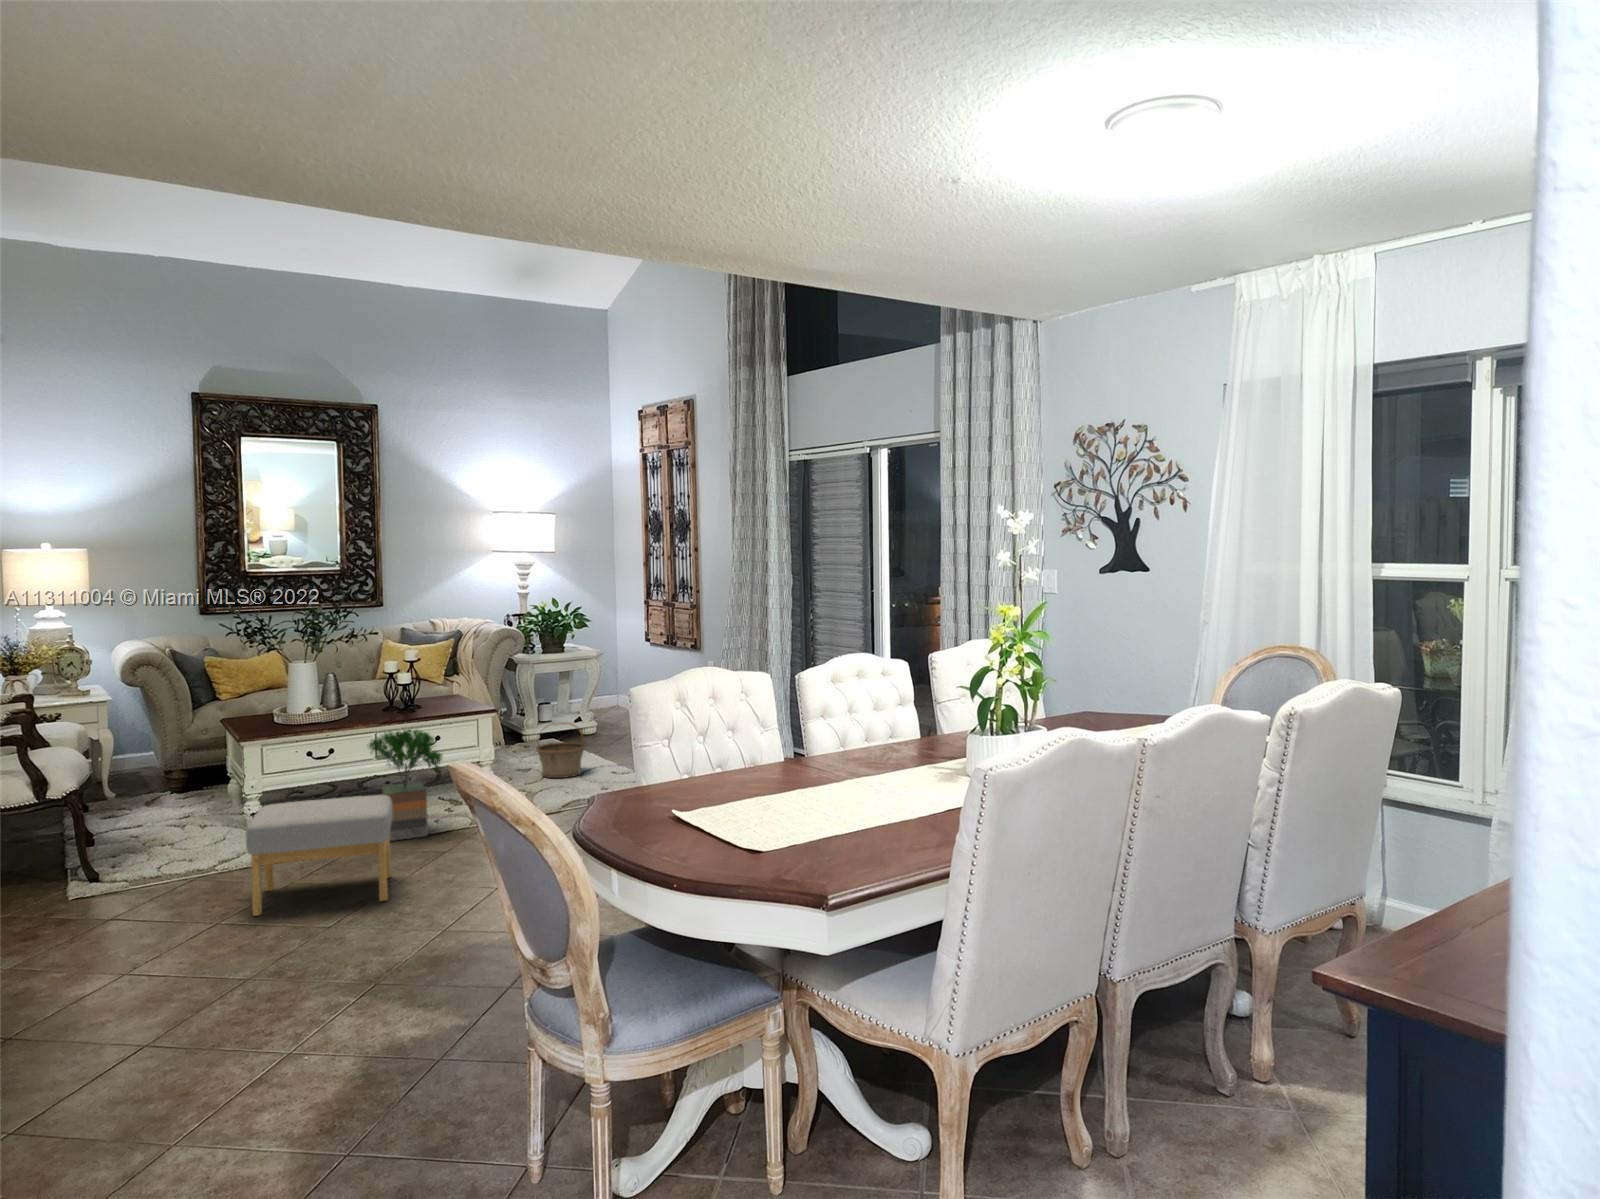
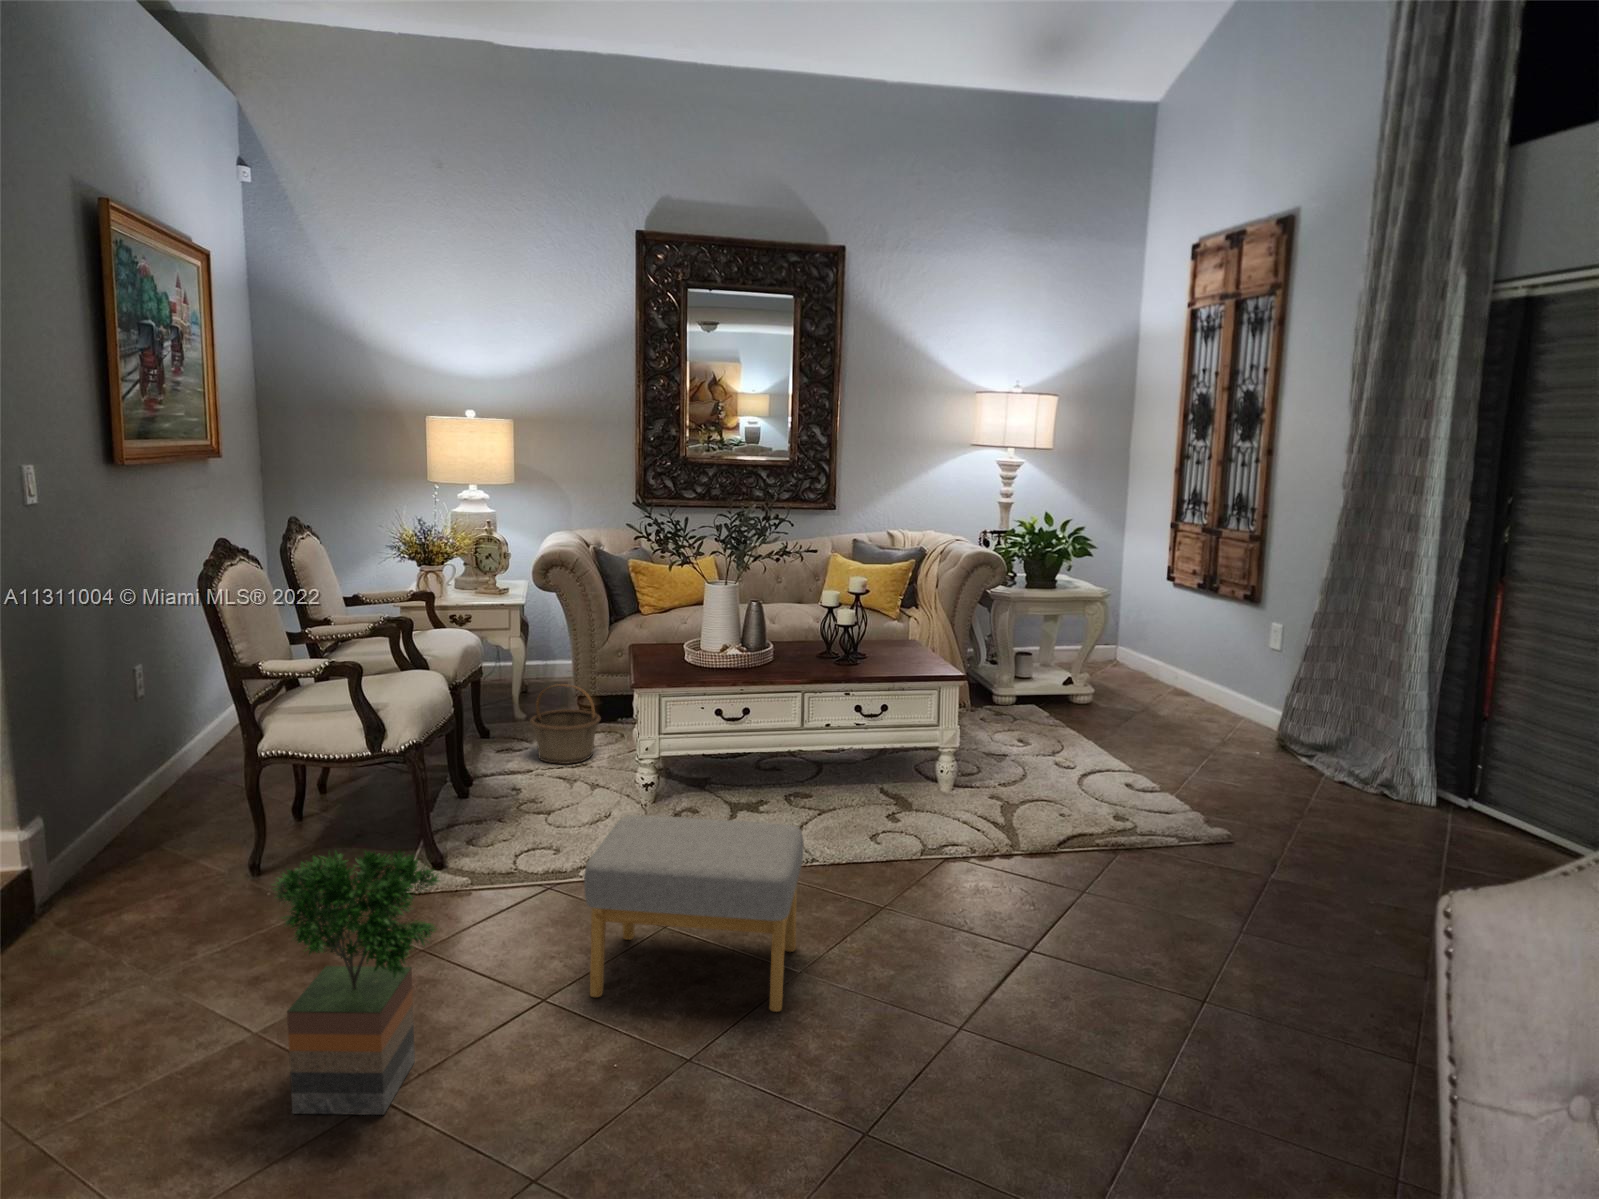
basket: present [536,722,585,778] -> present [530,684,601,764]
potted tree: present [367,730,442,841] -> present [274,850,439,1115]

